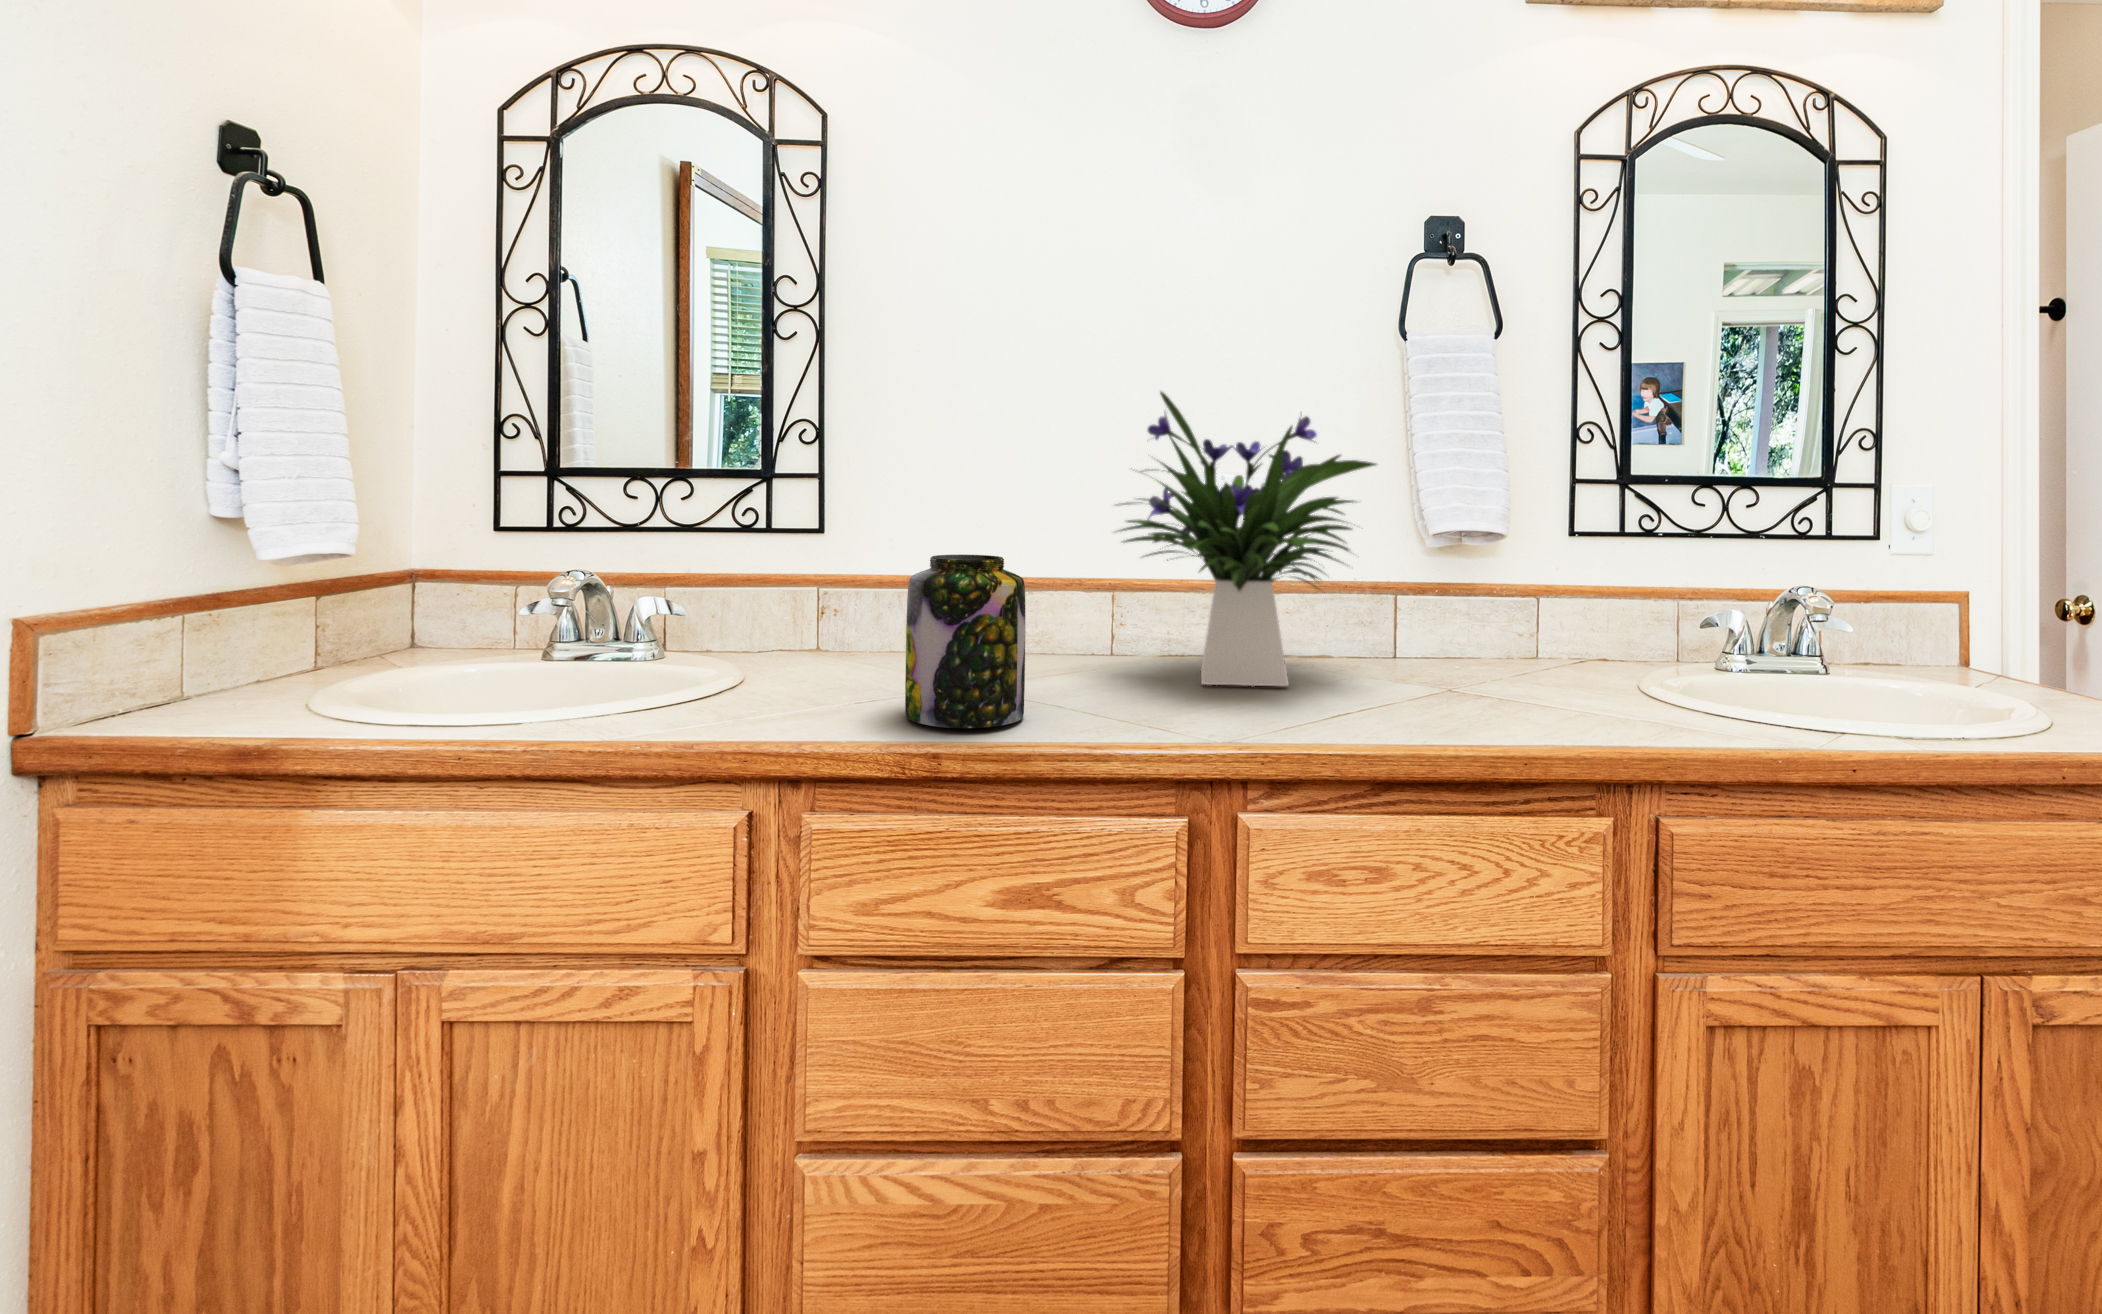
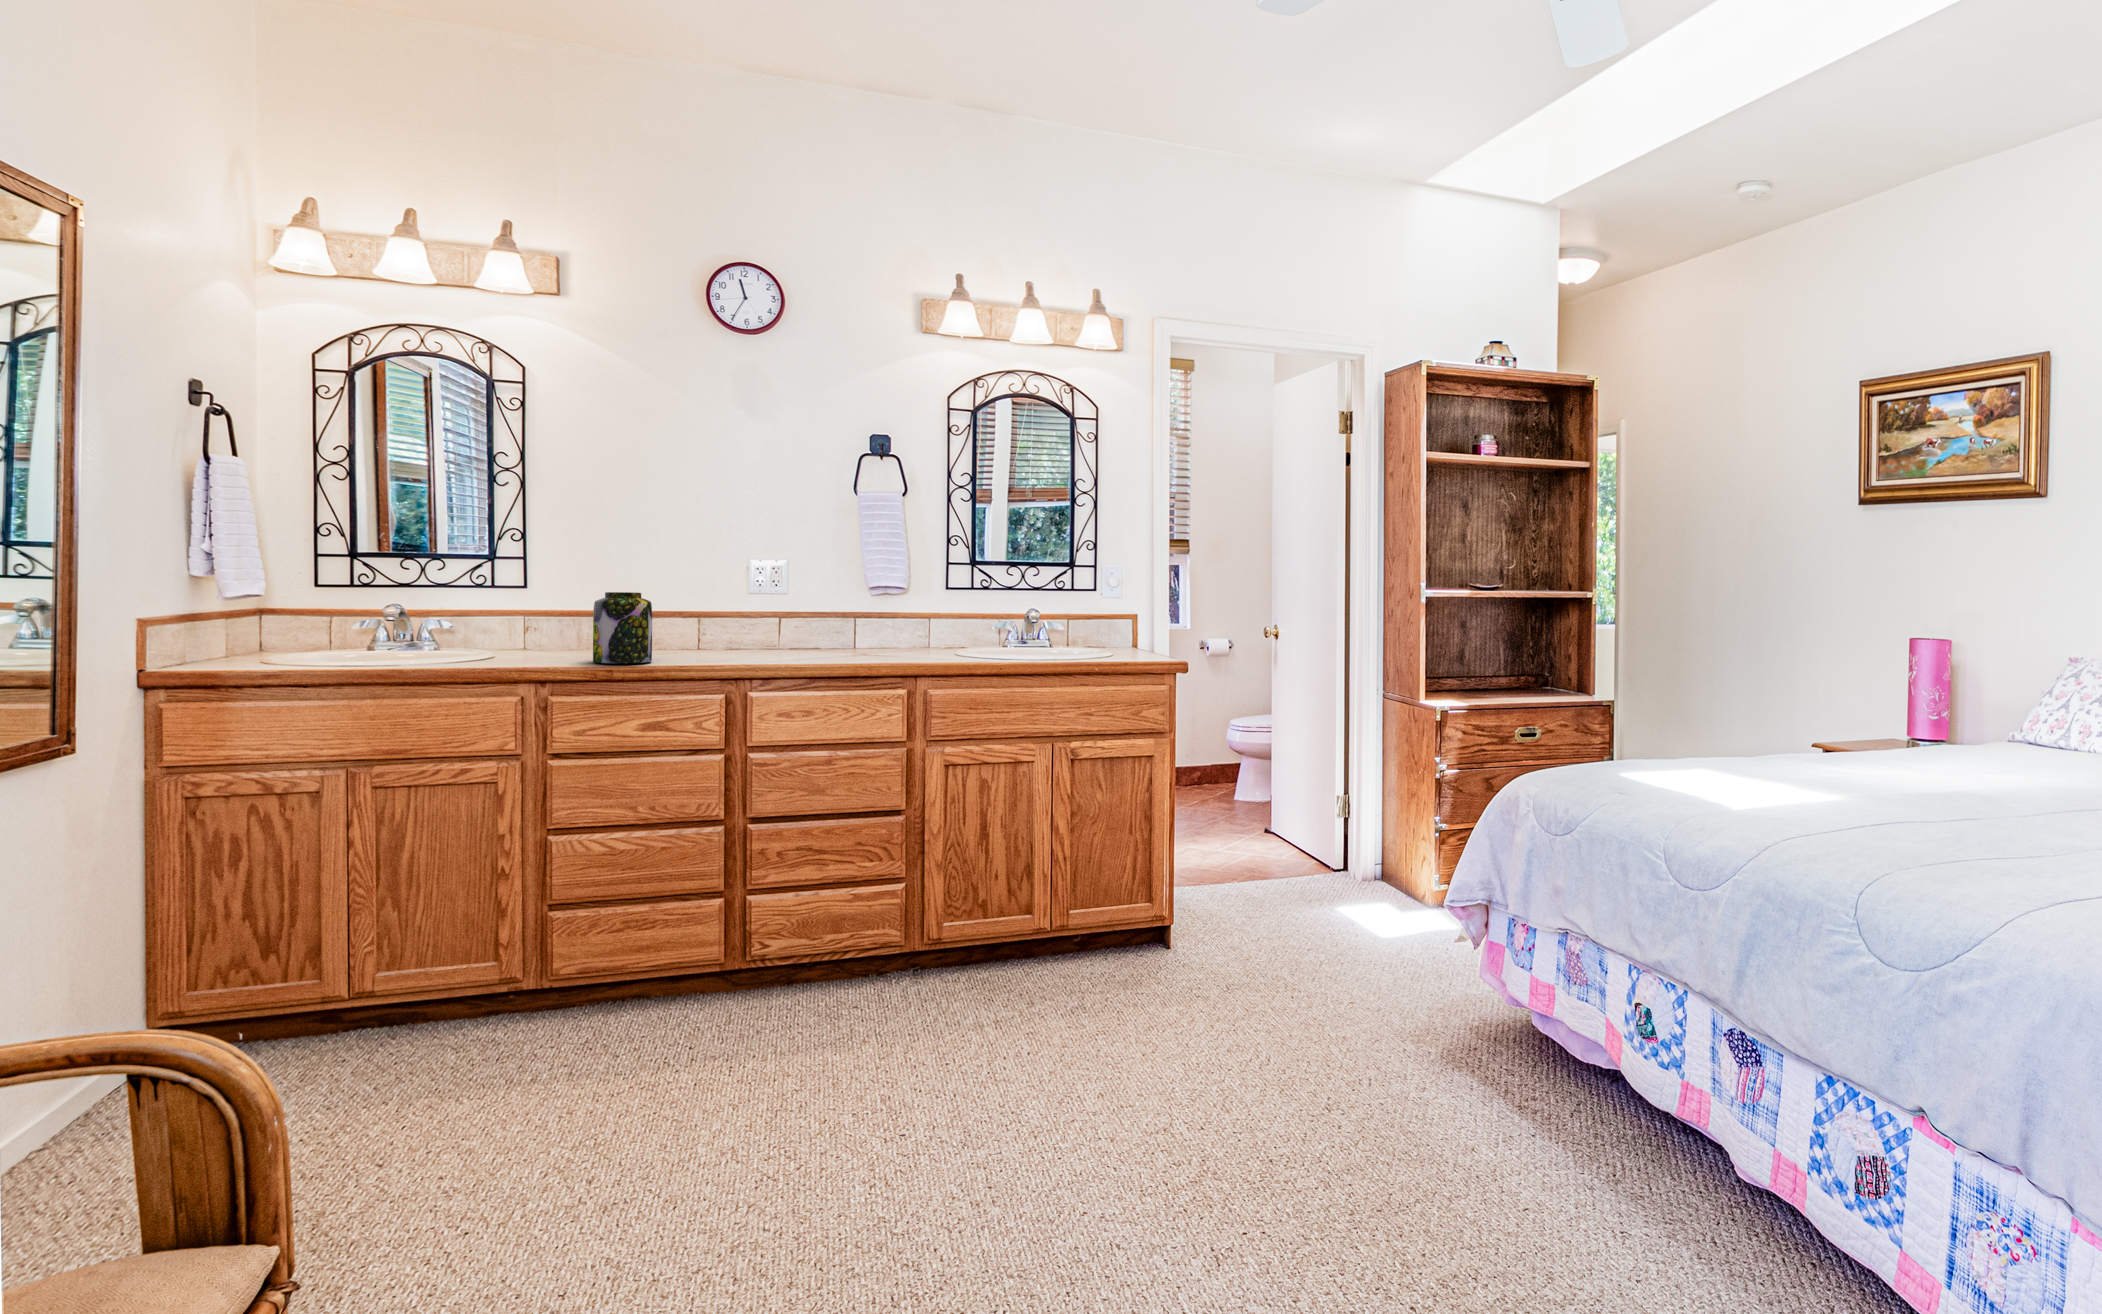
flower arrangement: present [1119,392,1376,686] -> none [698,519,834,654]

